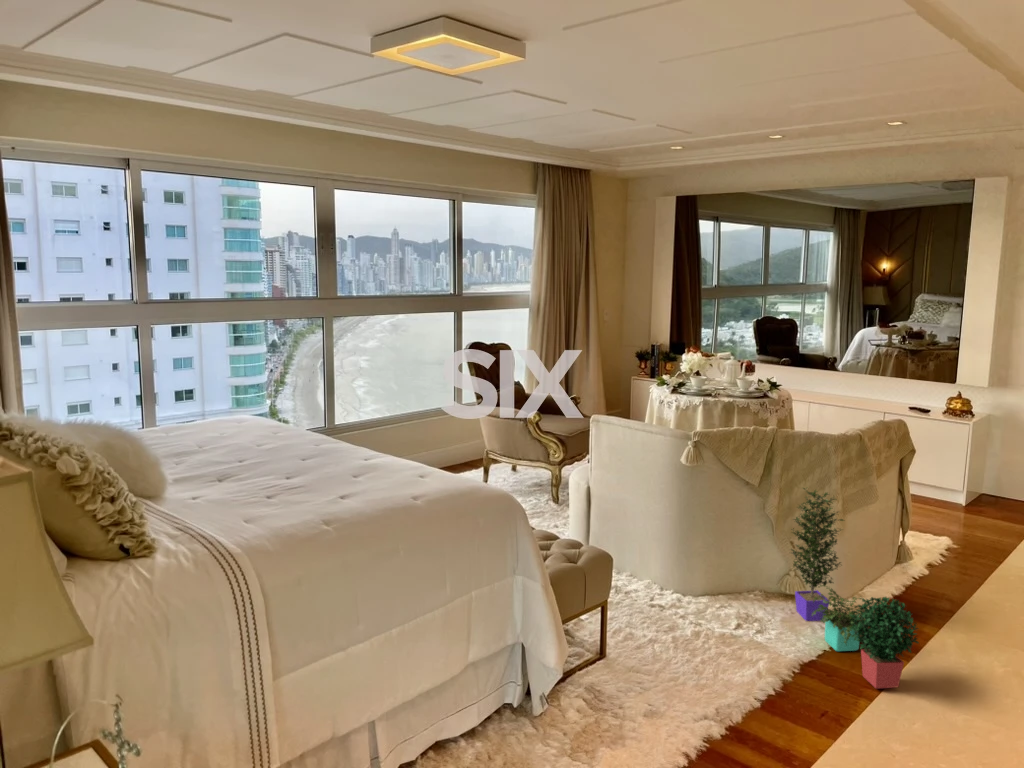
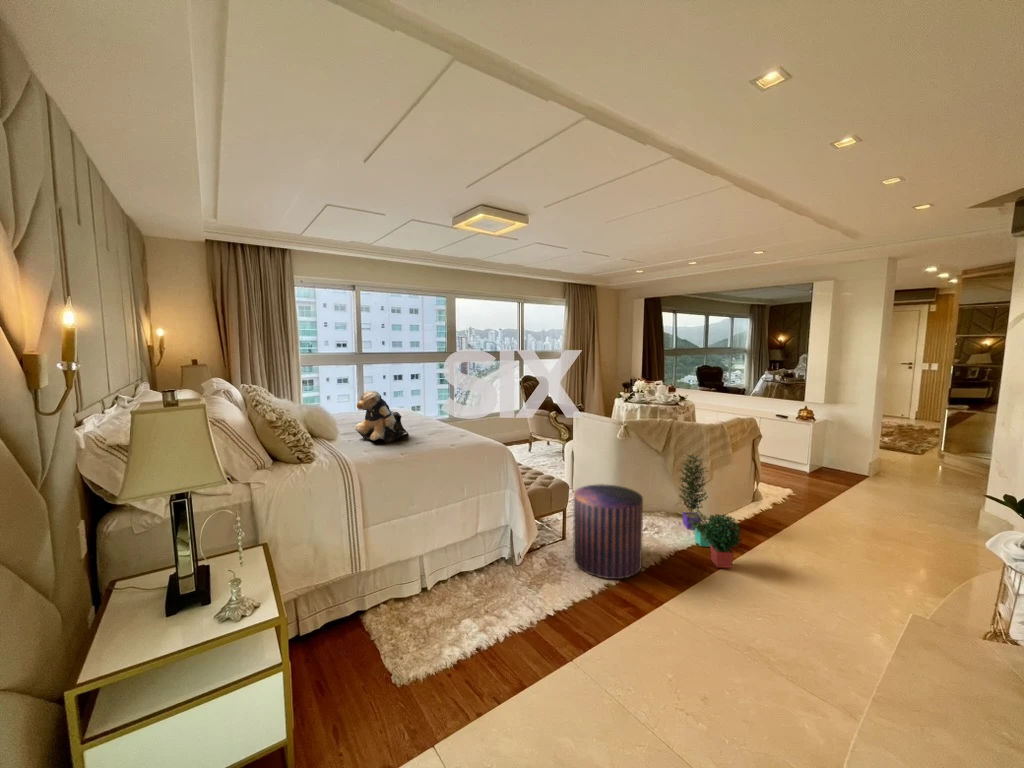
teddy bear: none [205,394,312,498] -> present [356,391,408,443]
pouf: none [632,555,761,727] -> present [574,484,643,579]

